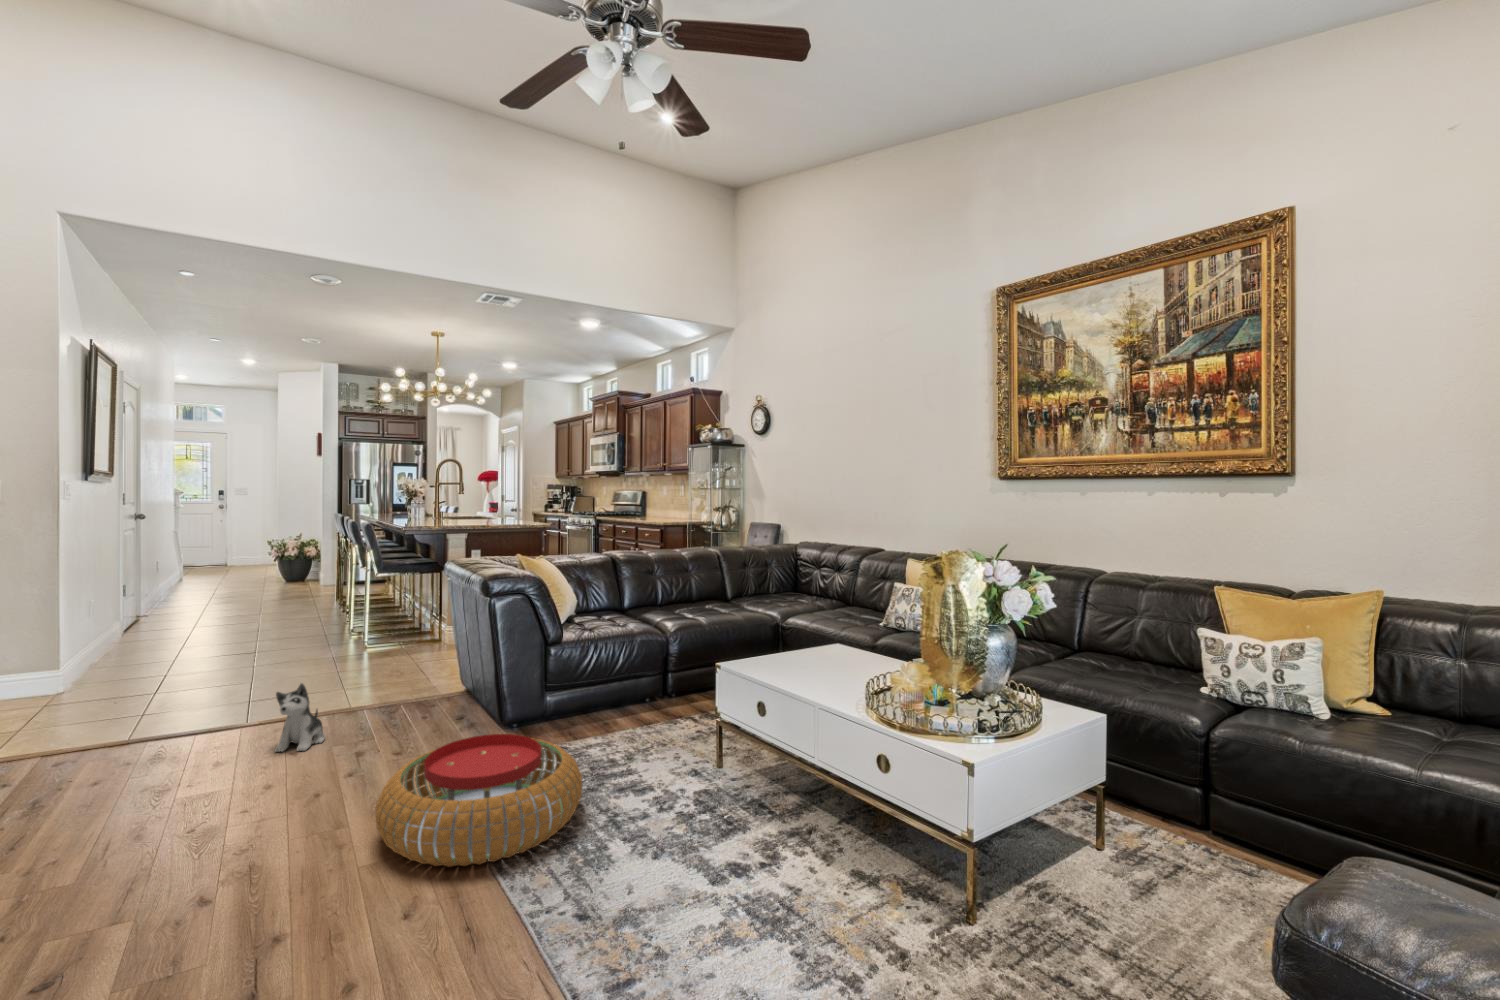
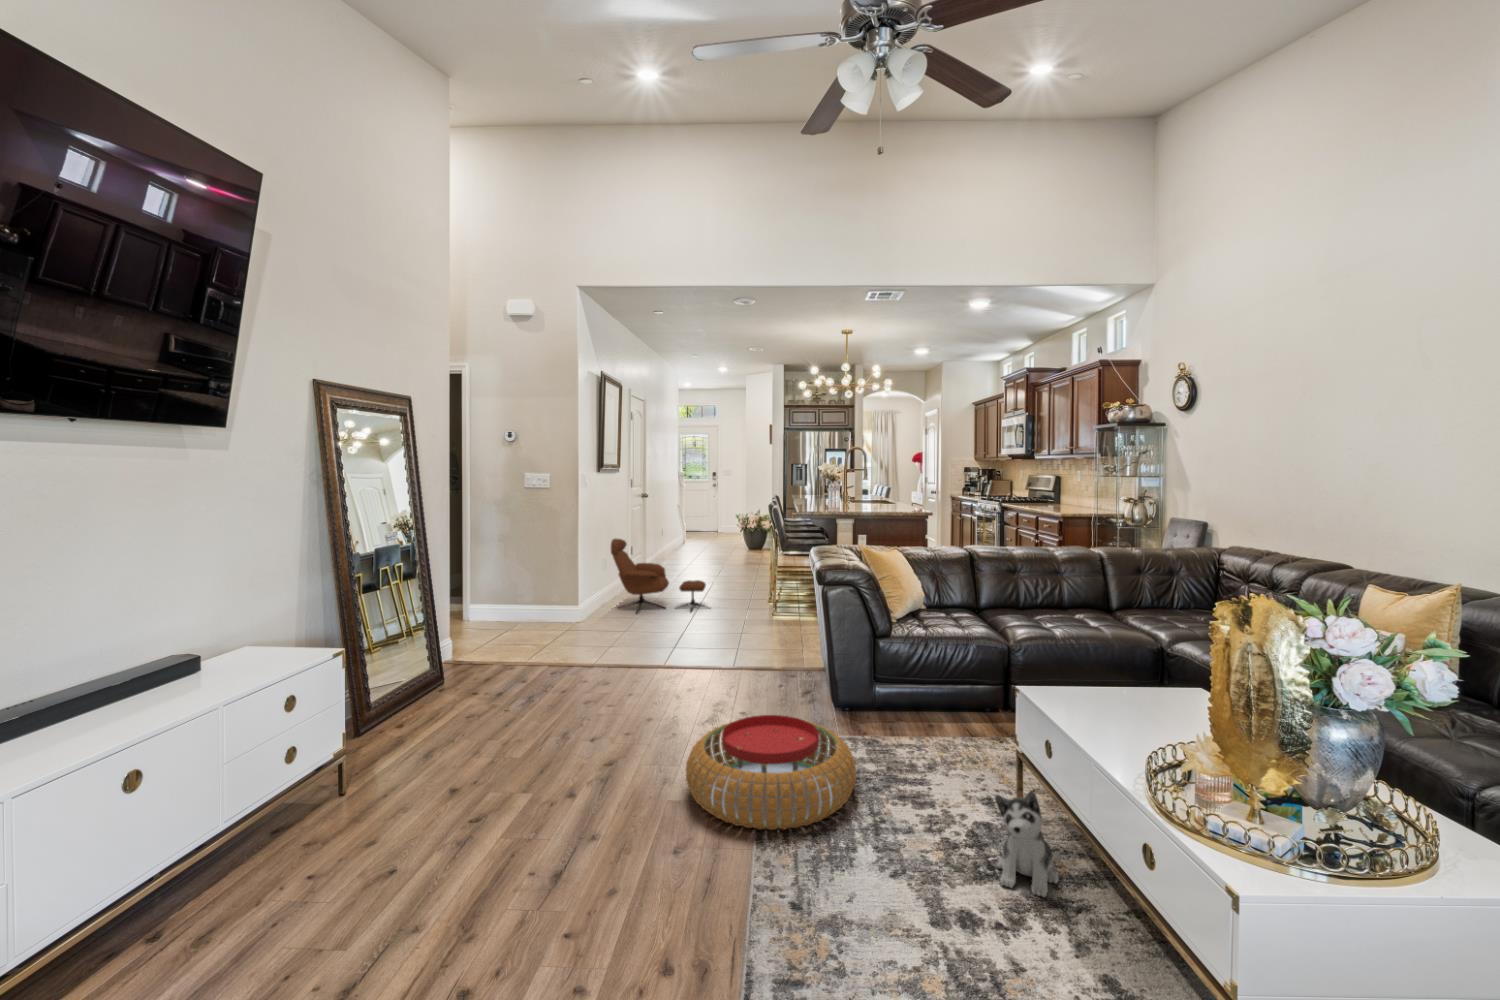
lounge chair: none [102,564,274,667] -> present [611,539,706,613]
plush toy: present [275,683,325,752] -> present [995,791,1059,897]

